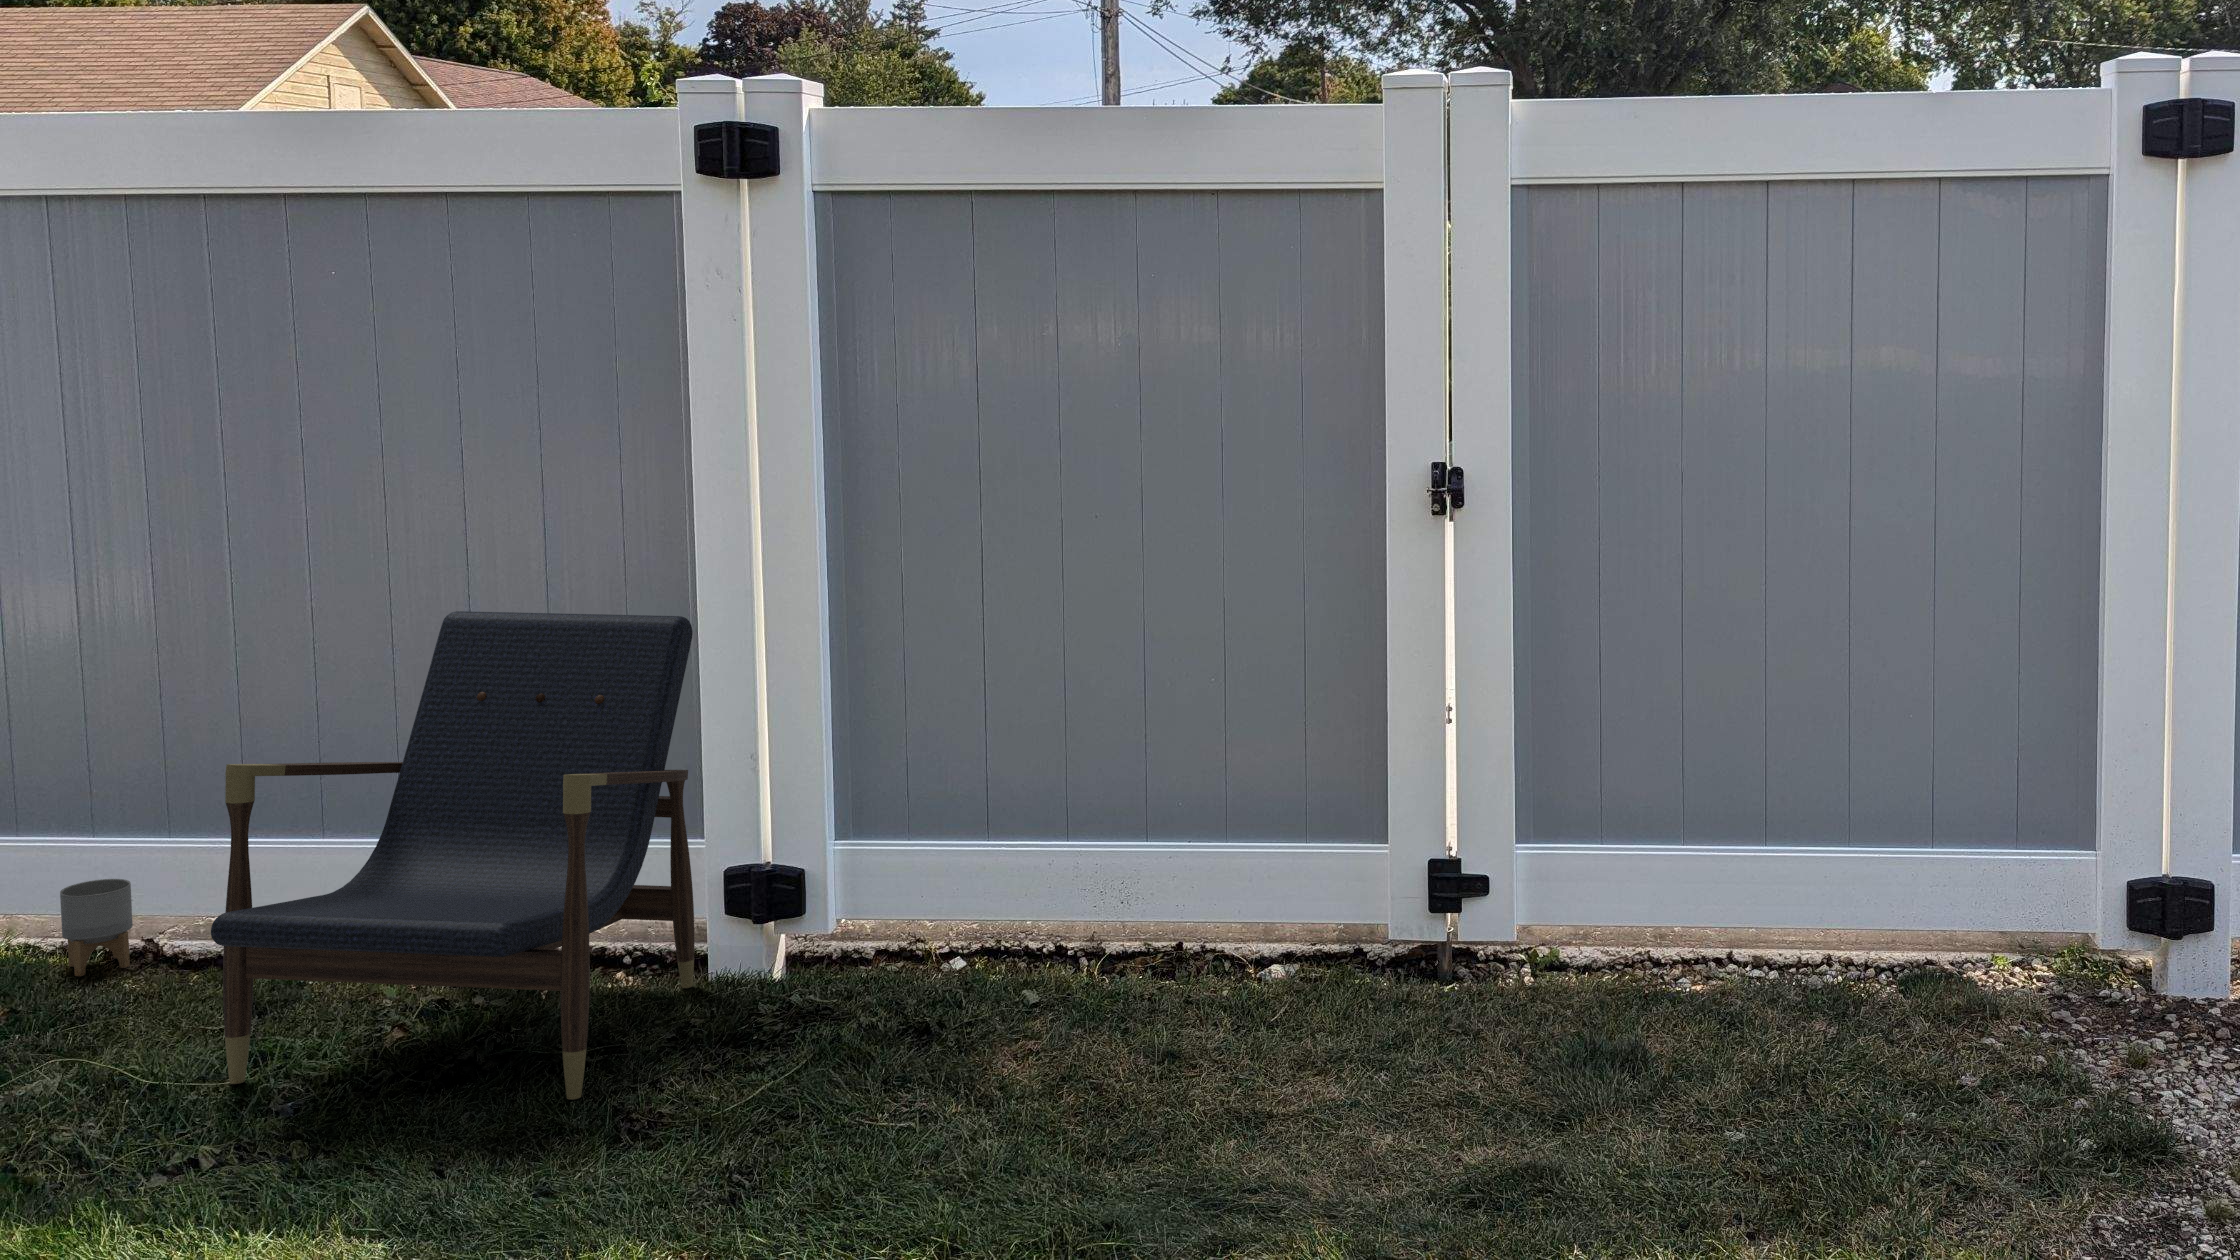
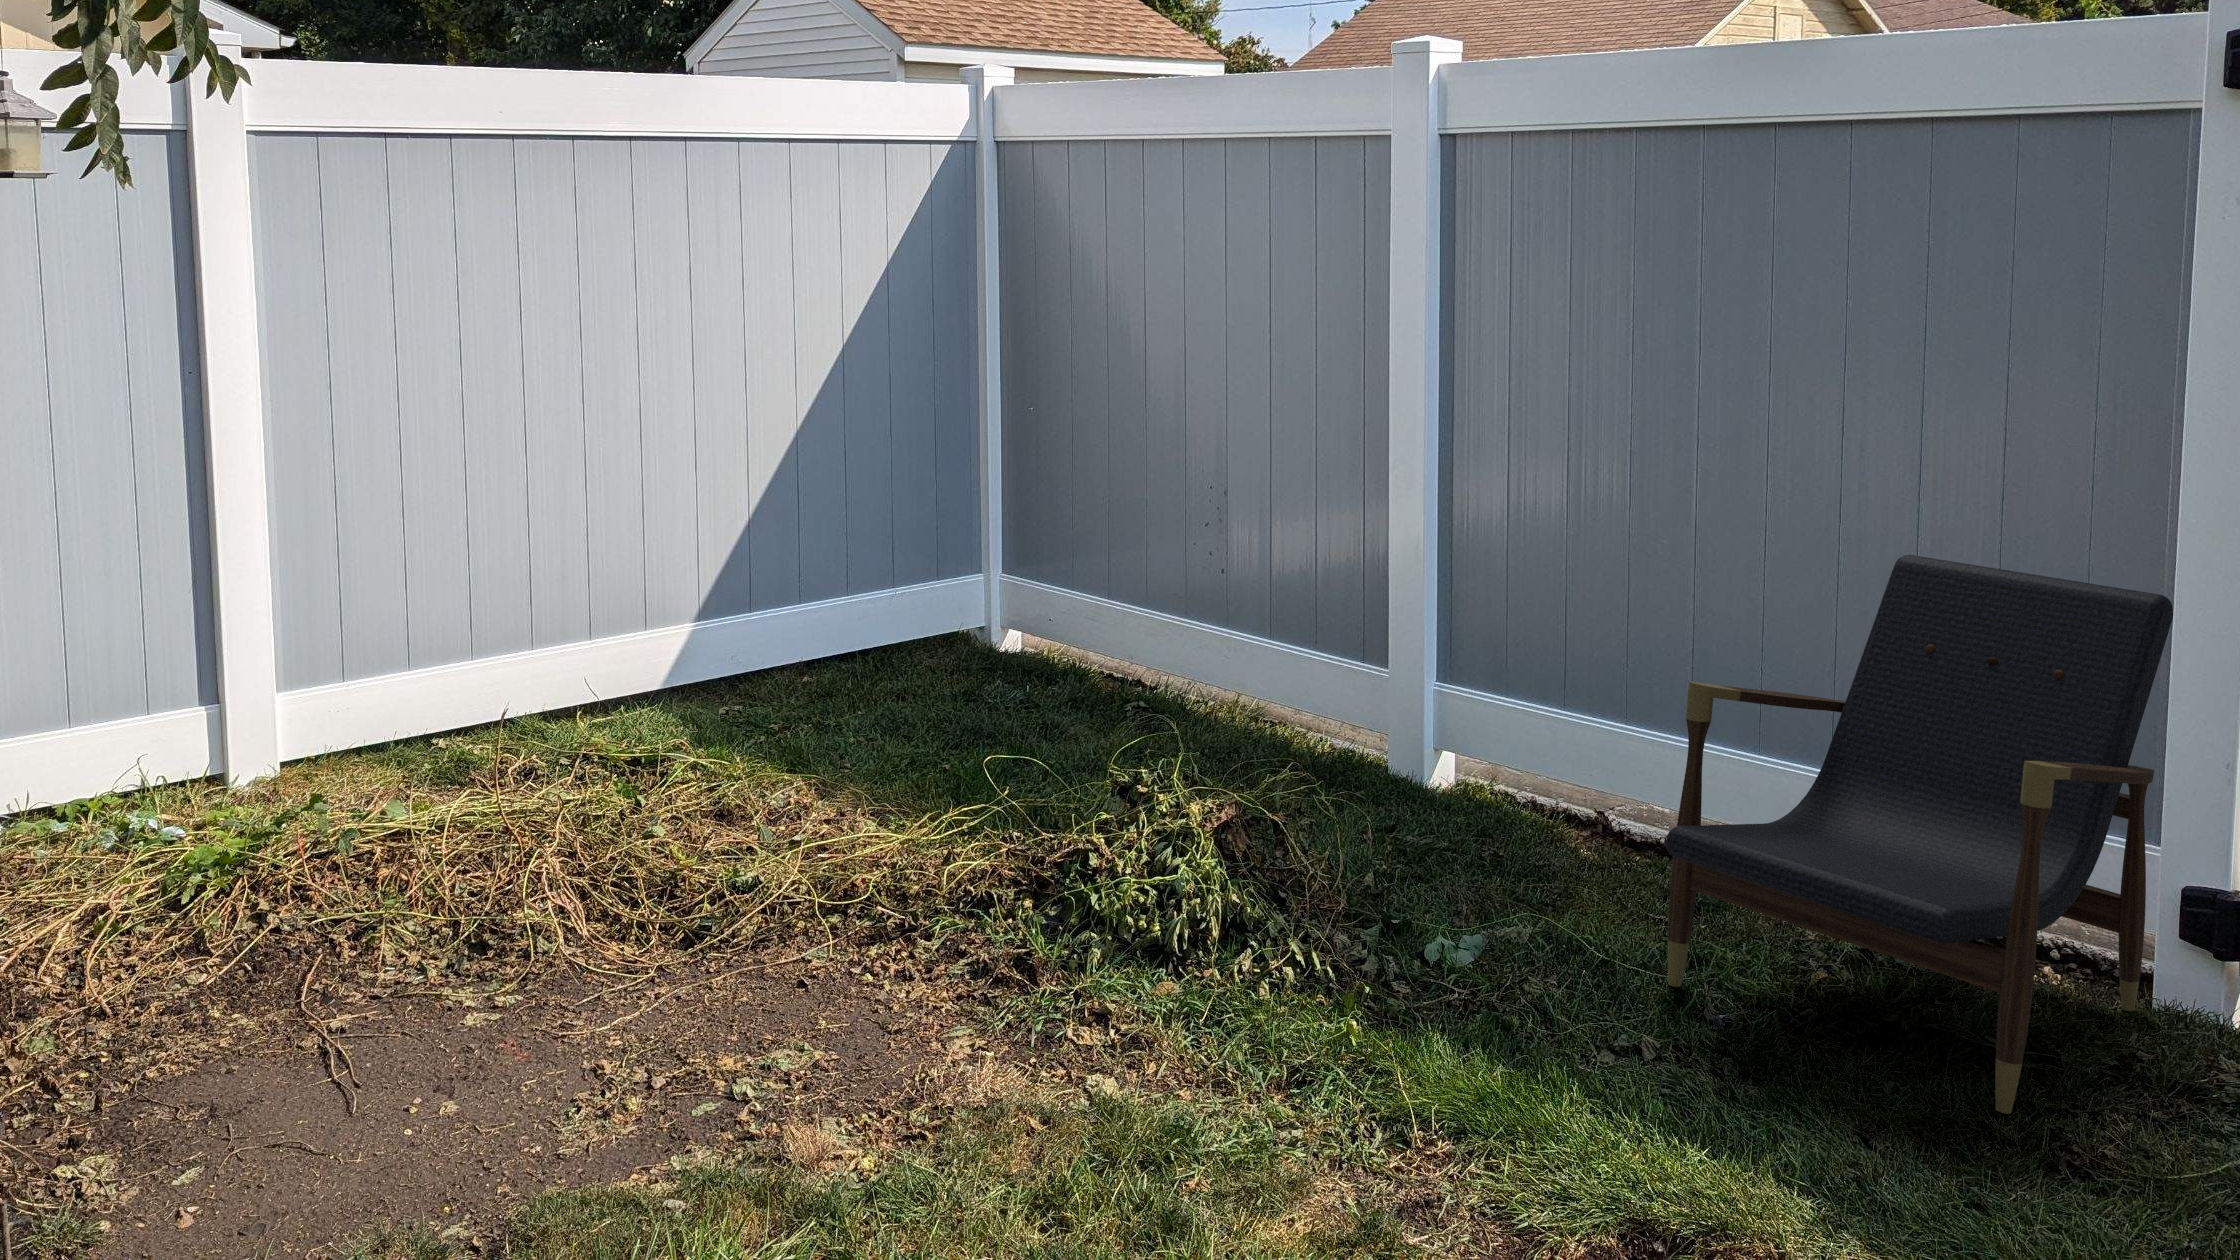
planter: present [60,879,133,976] -> none [1538,751,1594,837]

